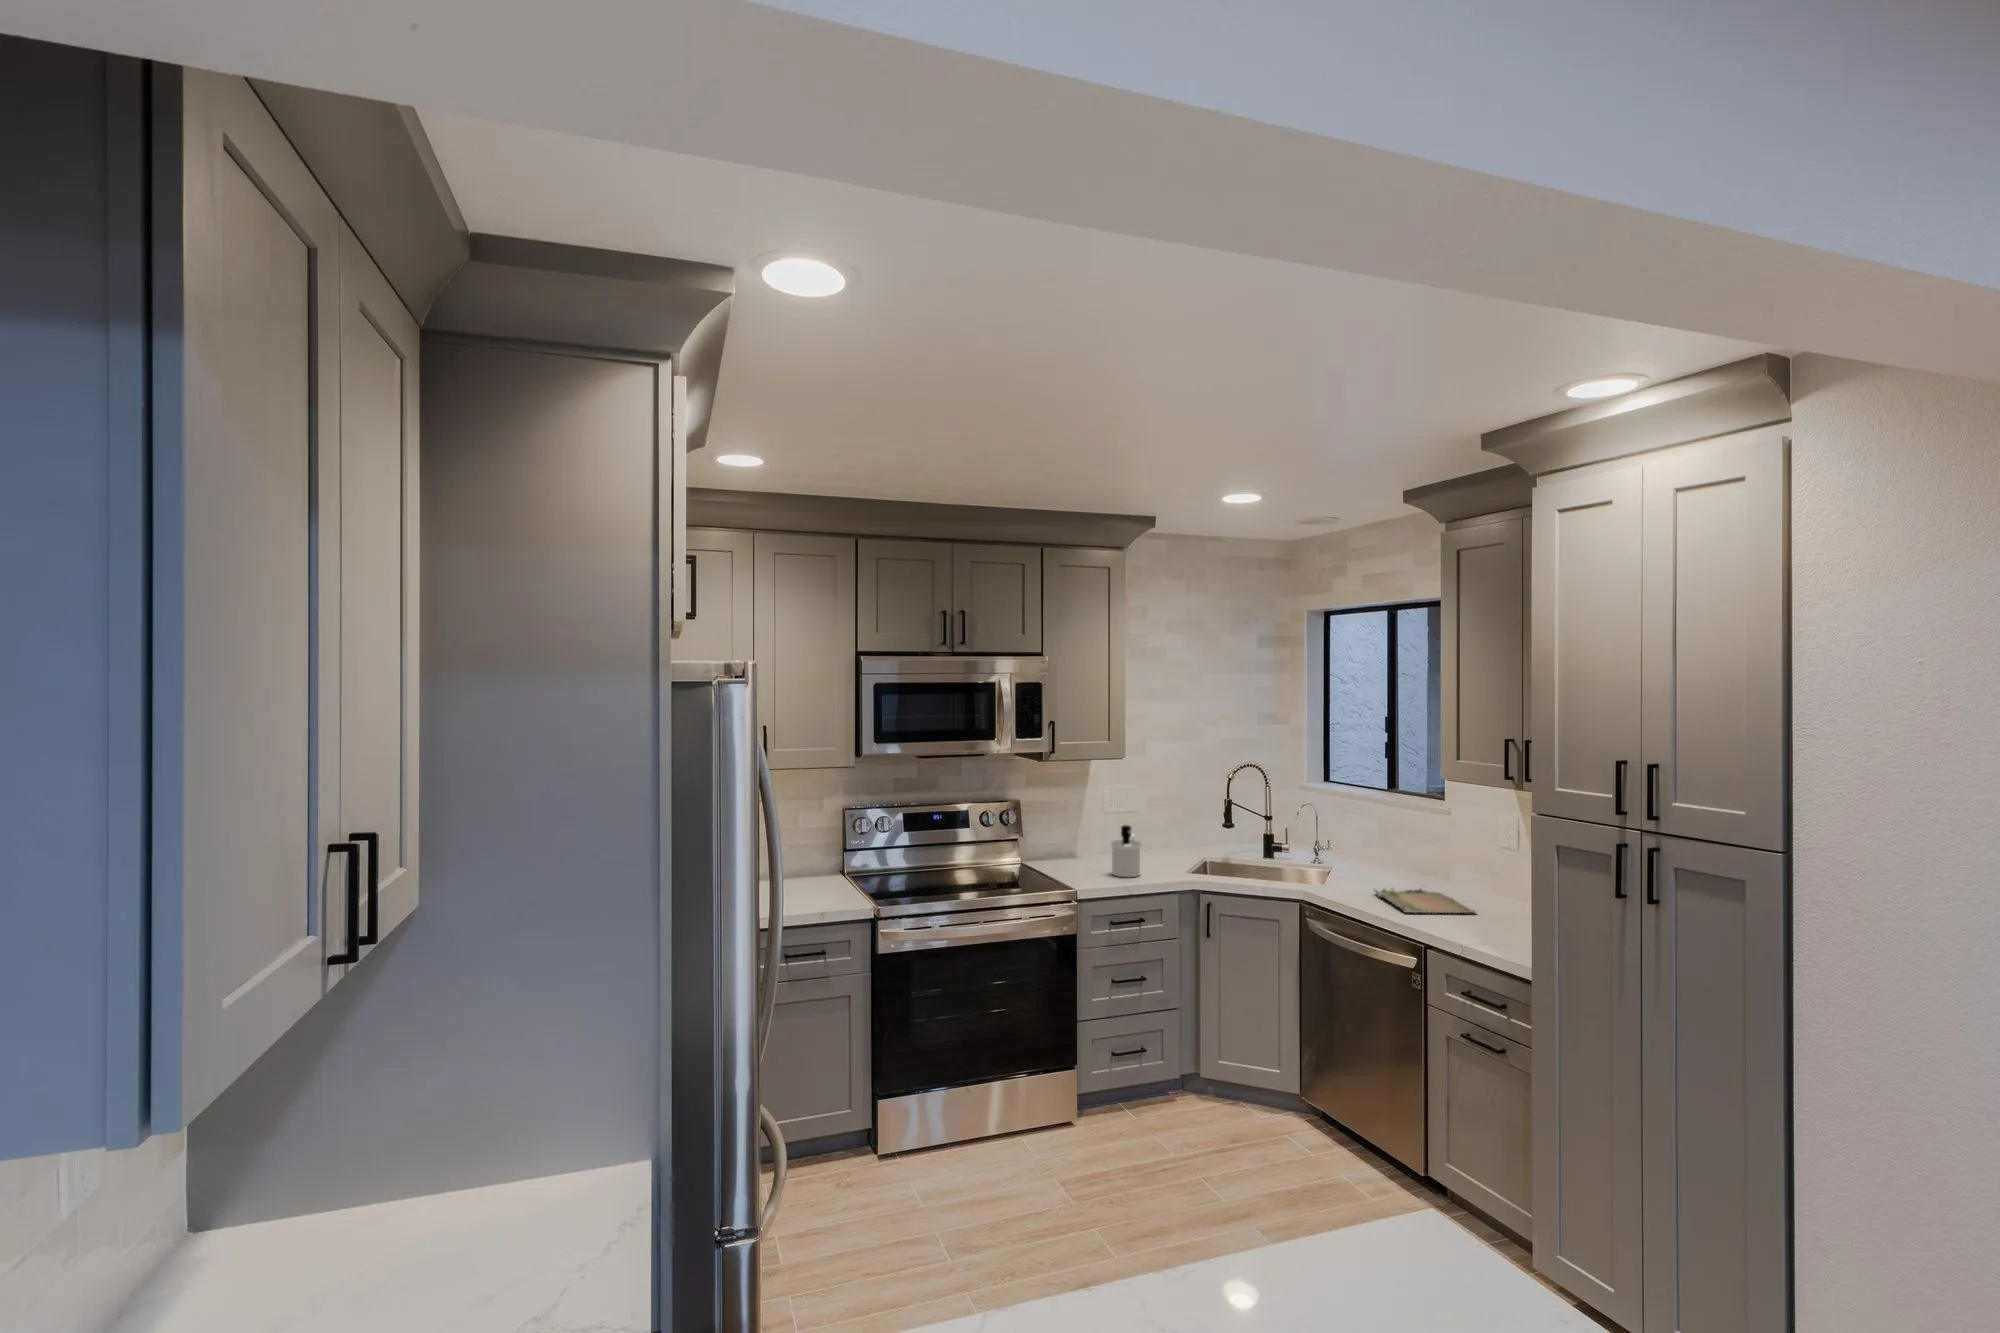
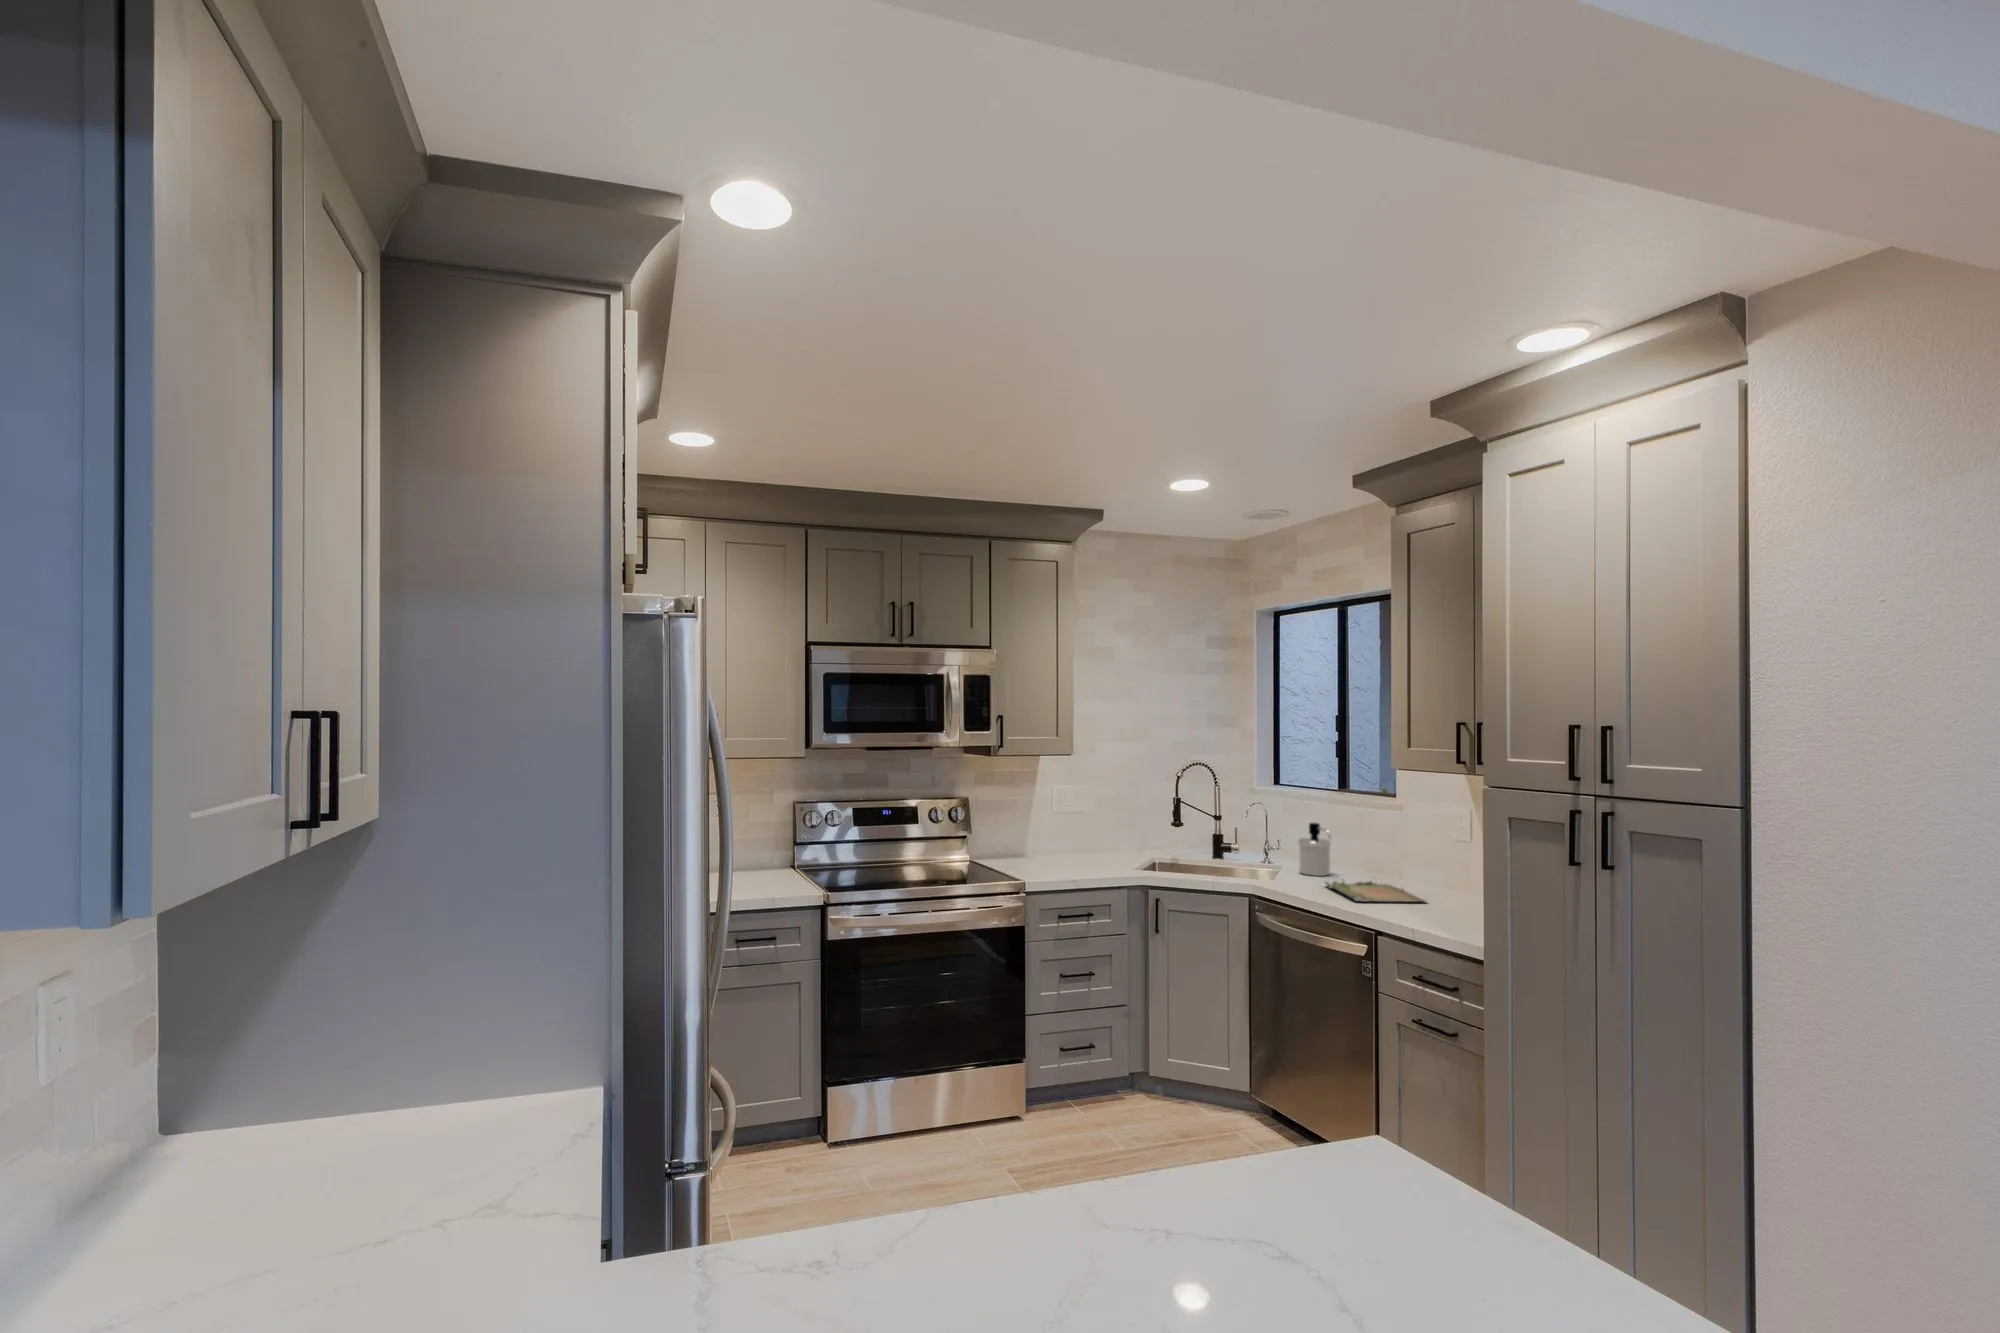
soap dispenser: present [1111,825,1141,877] -> present [1298,823,1331,876]

